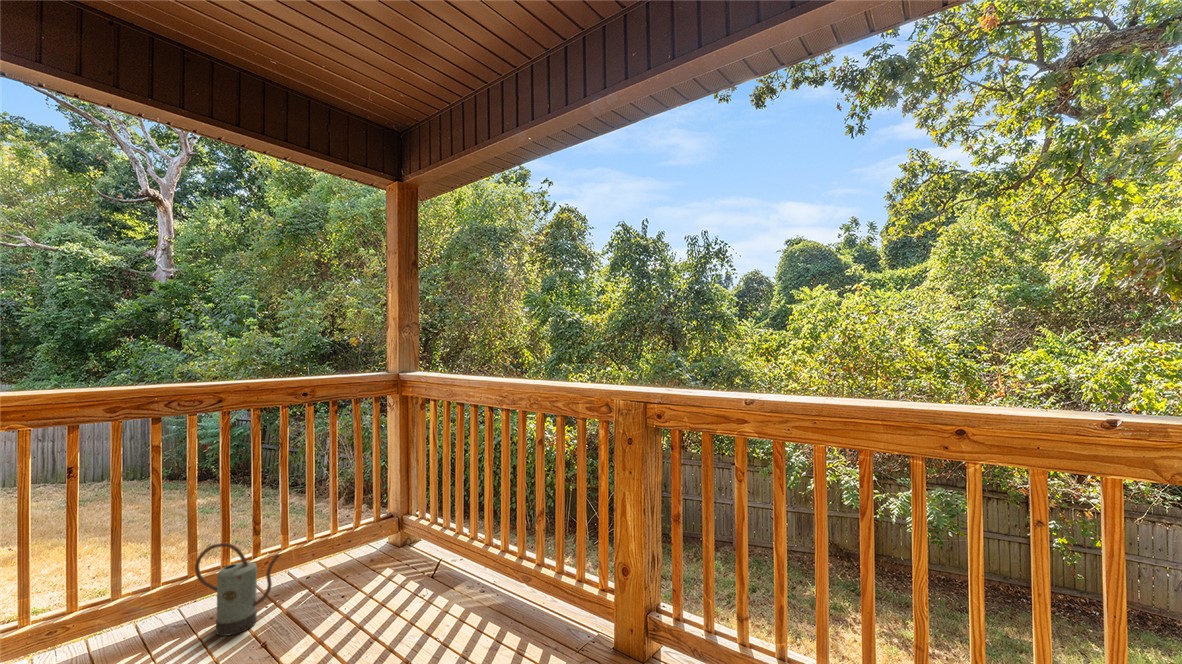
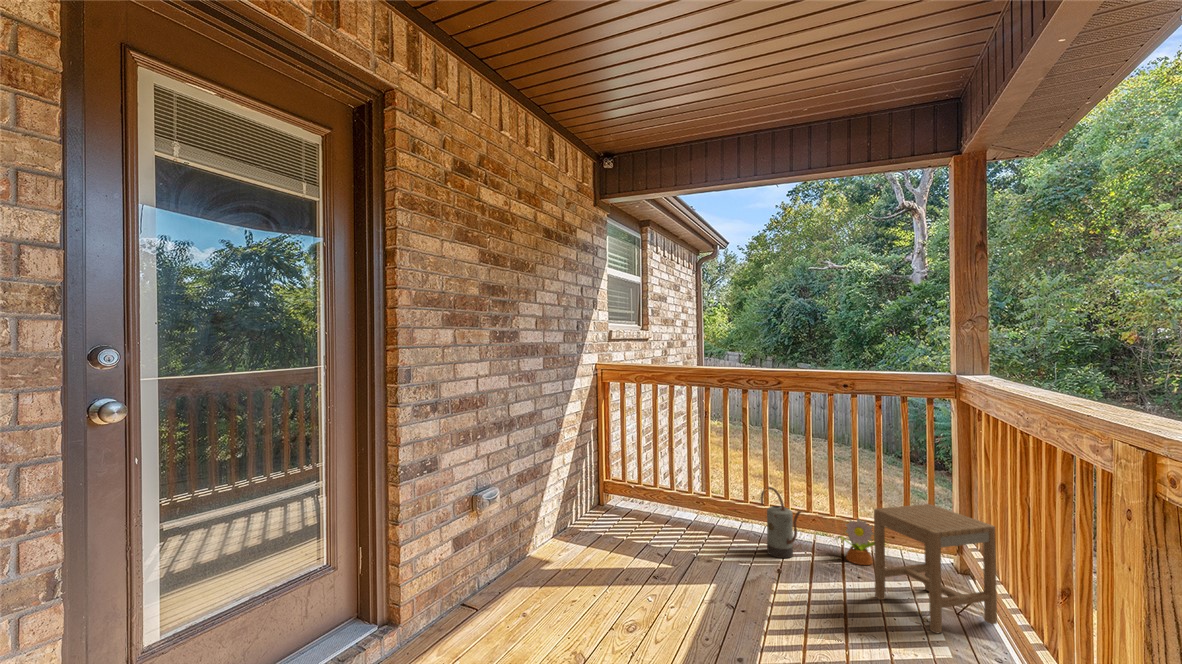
stool: none [380,491,462,603] -> present [874,504,997,633]
decorative plant: none [292,535,350,589] -> present [838,518,886,565]

